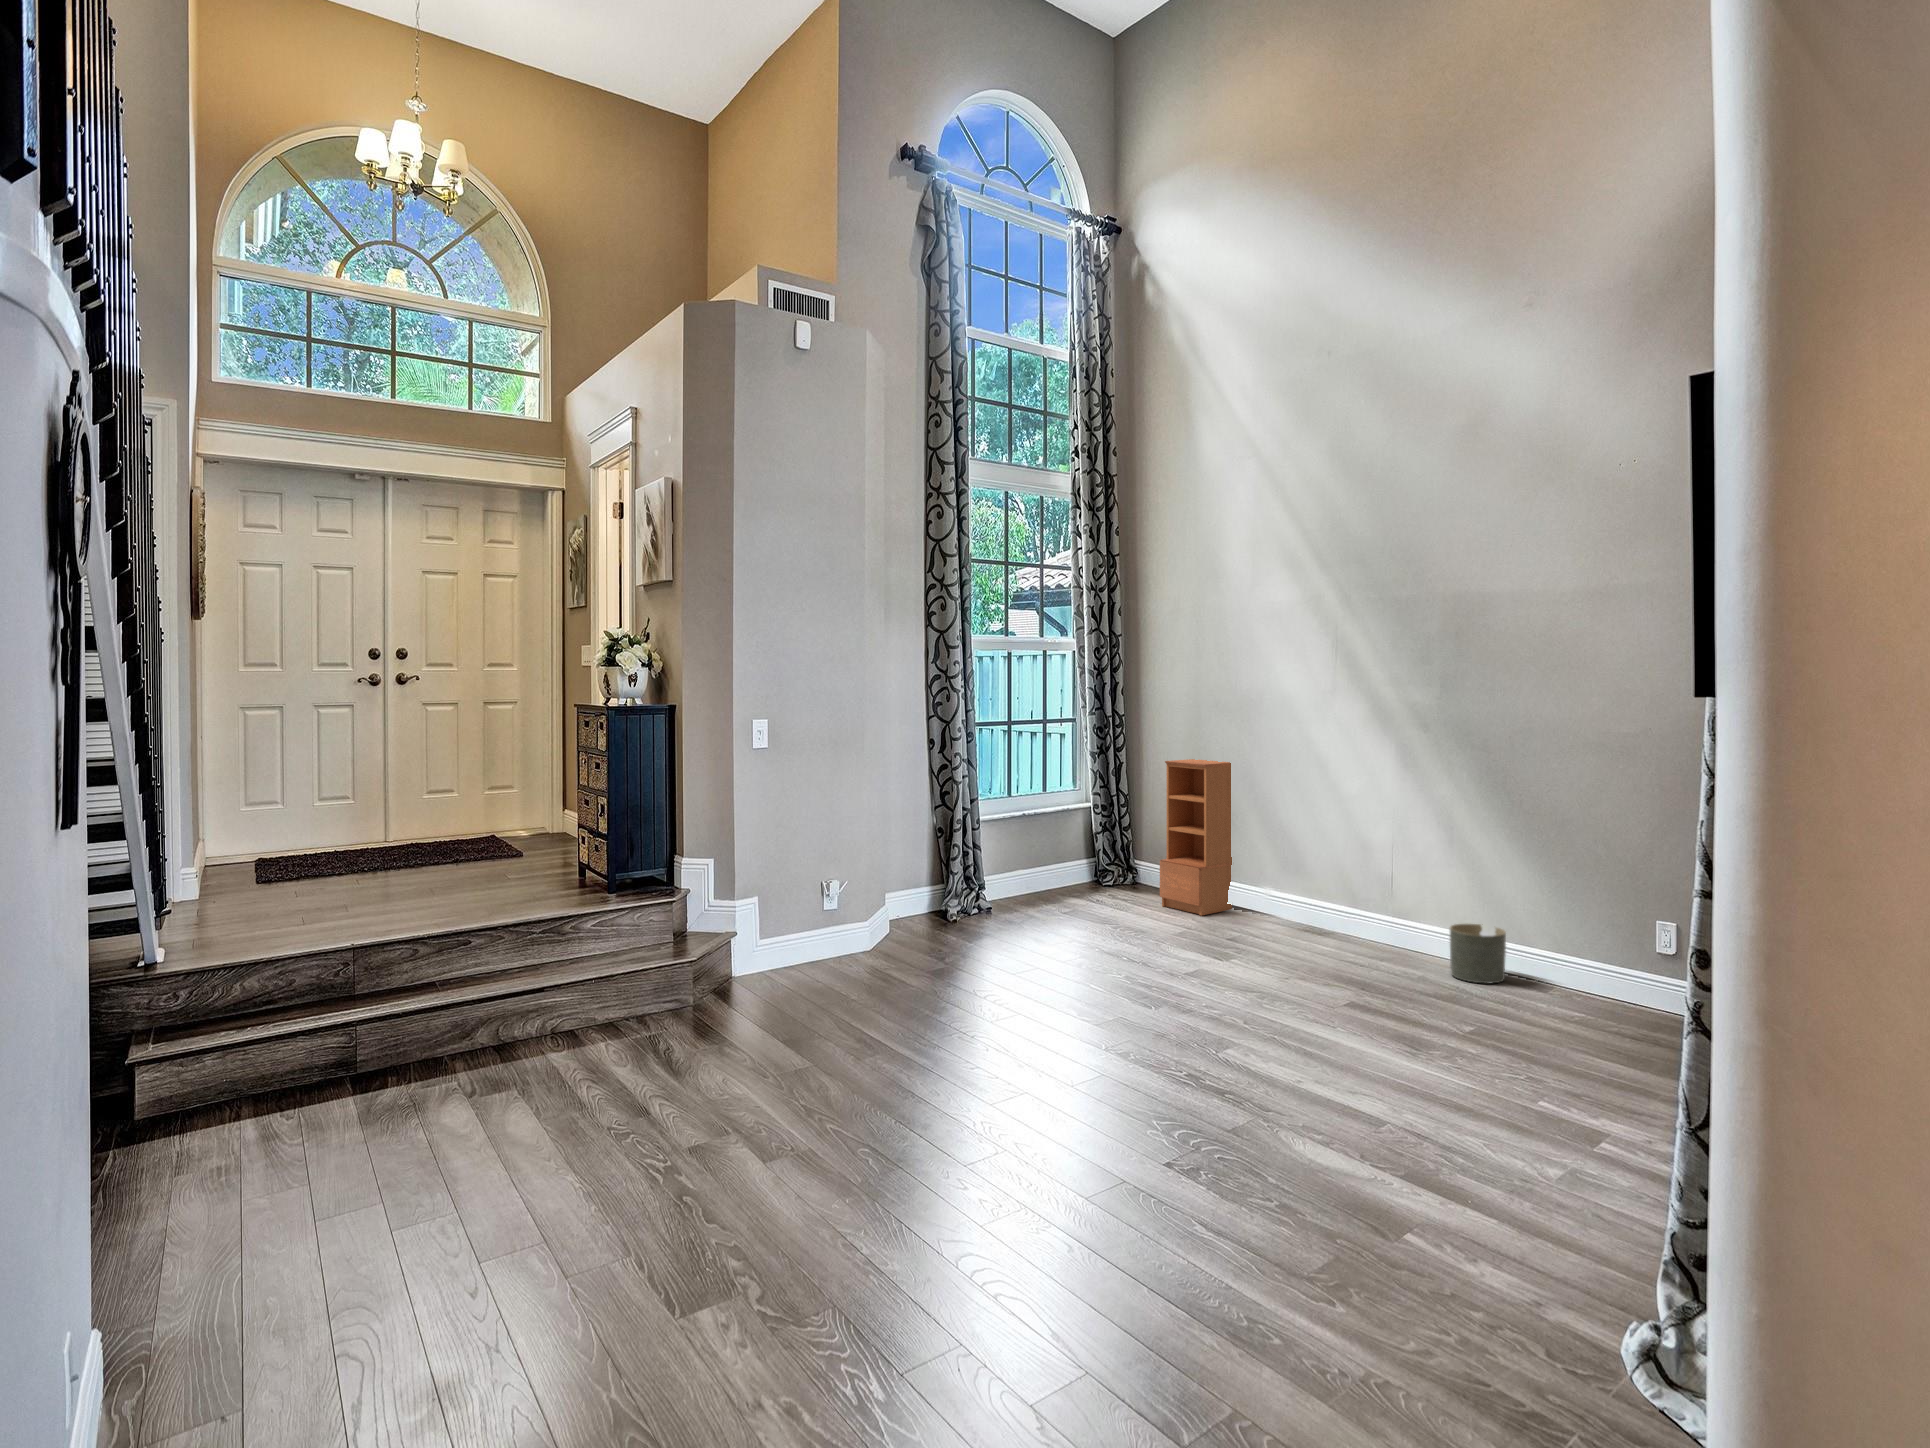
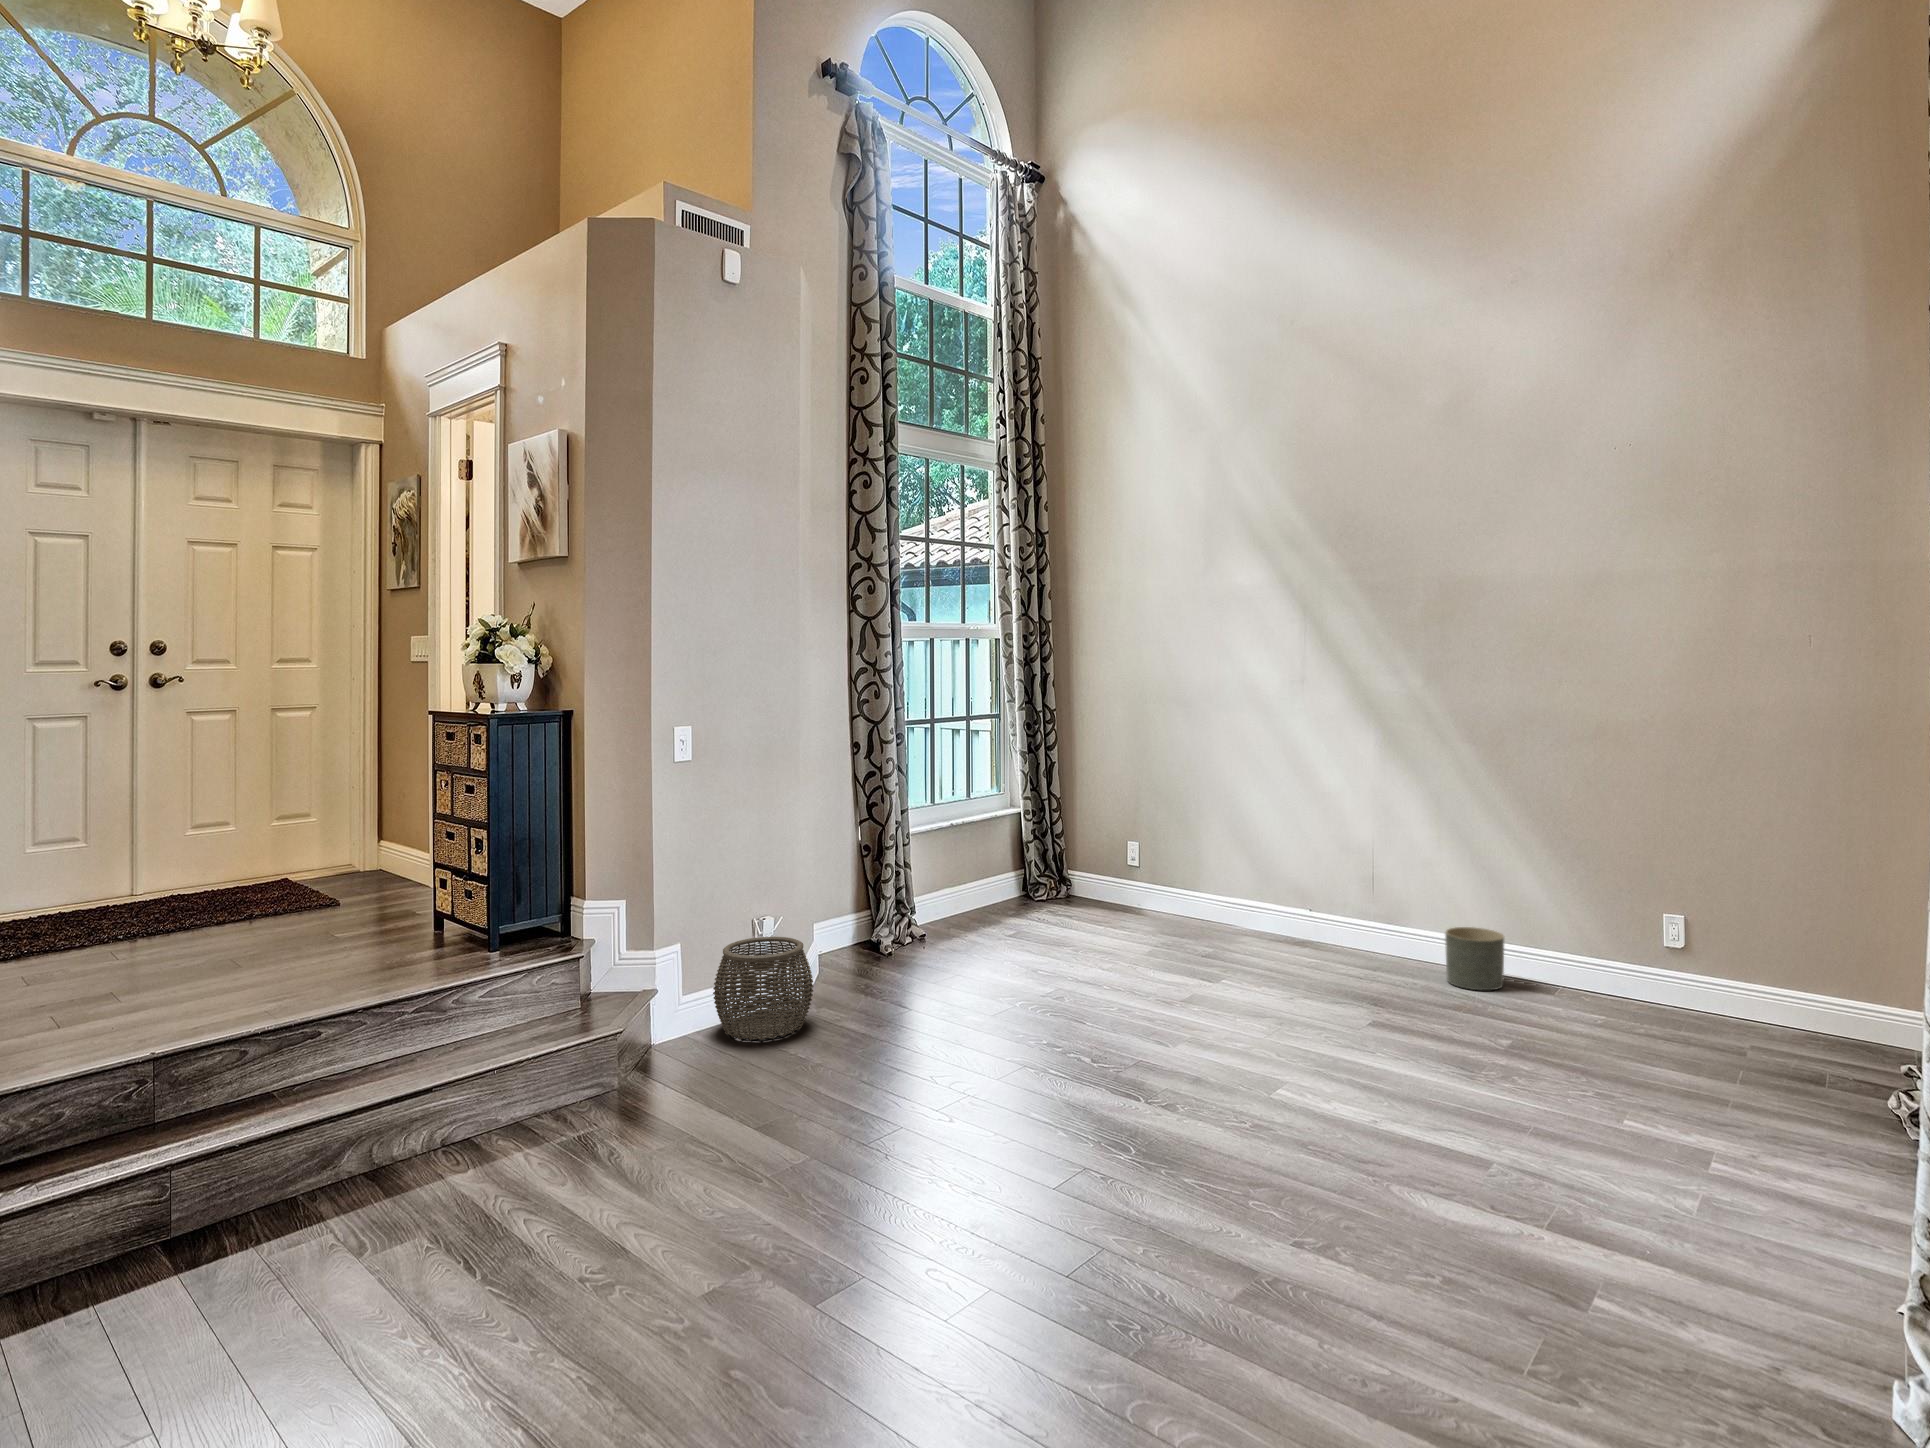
bookcase: present [1160,759,1232,916] -> none [1106,758,1184,928]
woven basket: none [780,897,863,980] -> present [713,937,813,1040]

